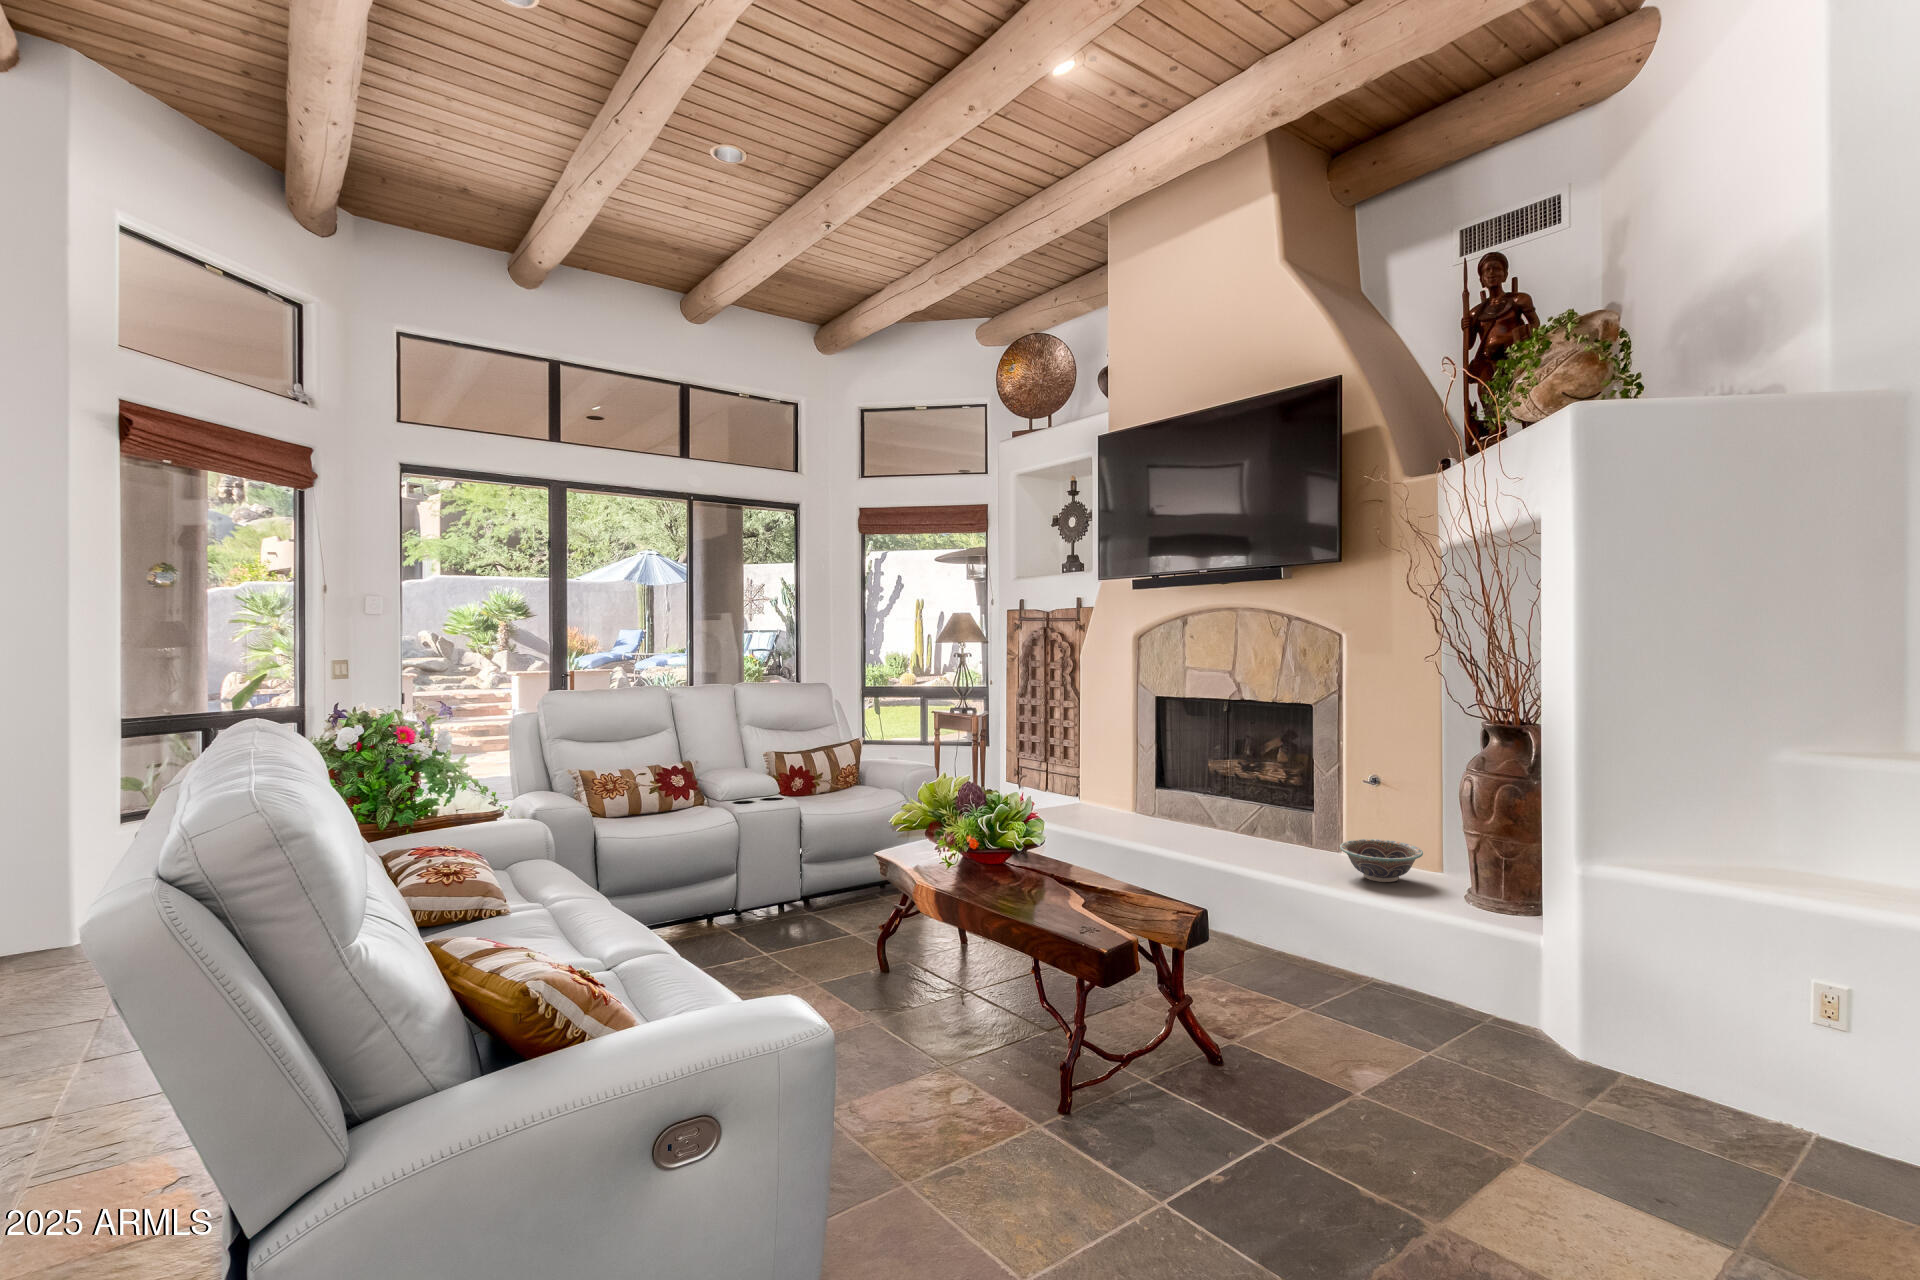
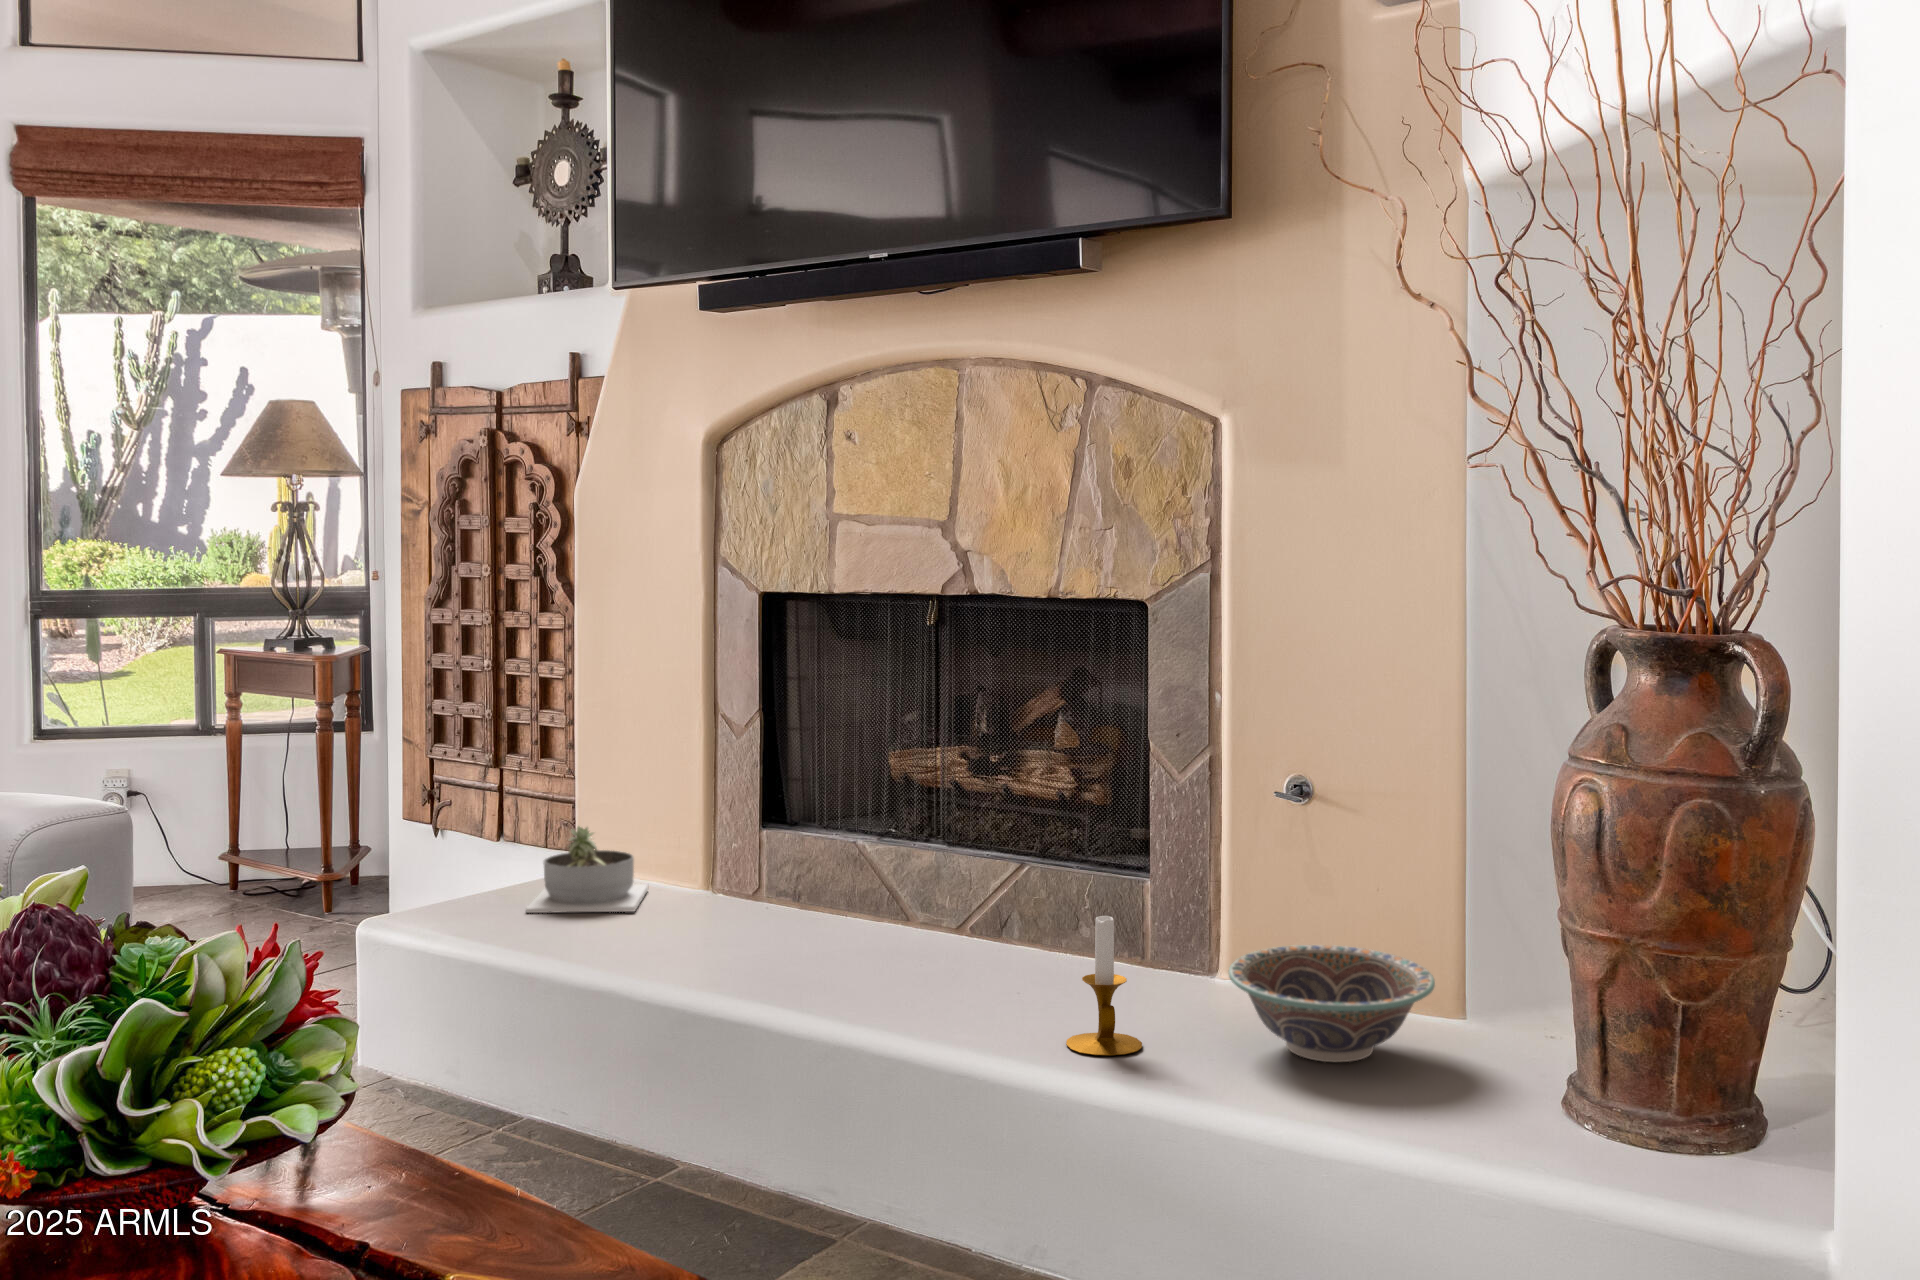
succulent planter: none [1067,785,1112,819] -> present [526,826,648,913]
candlestick: none [1276,823,1306,874] -> present [1066,916,1142,1055]

